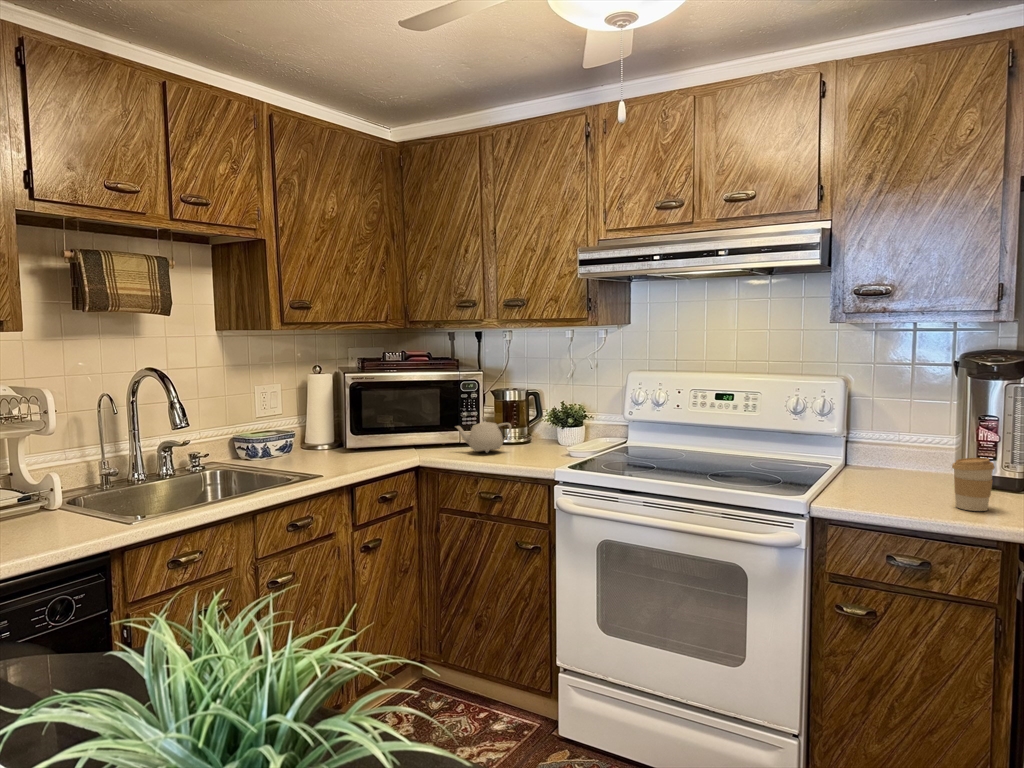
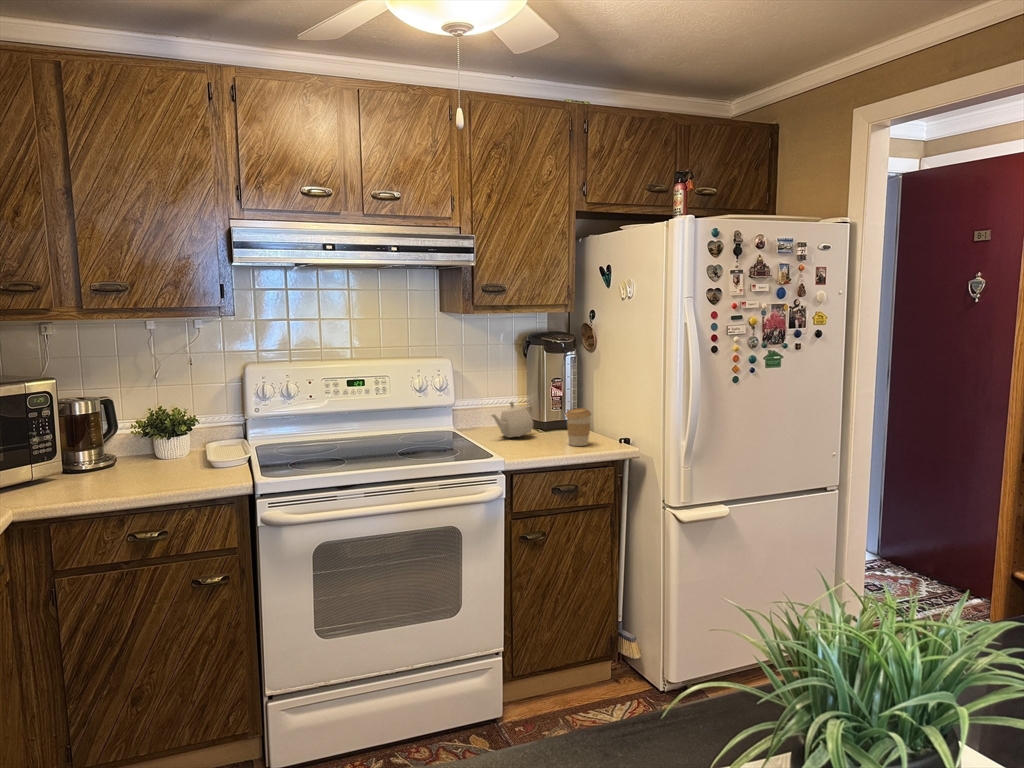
teapot: present [455,416,511,453] -> present [491,402,533,437]

